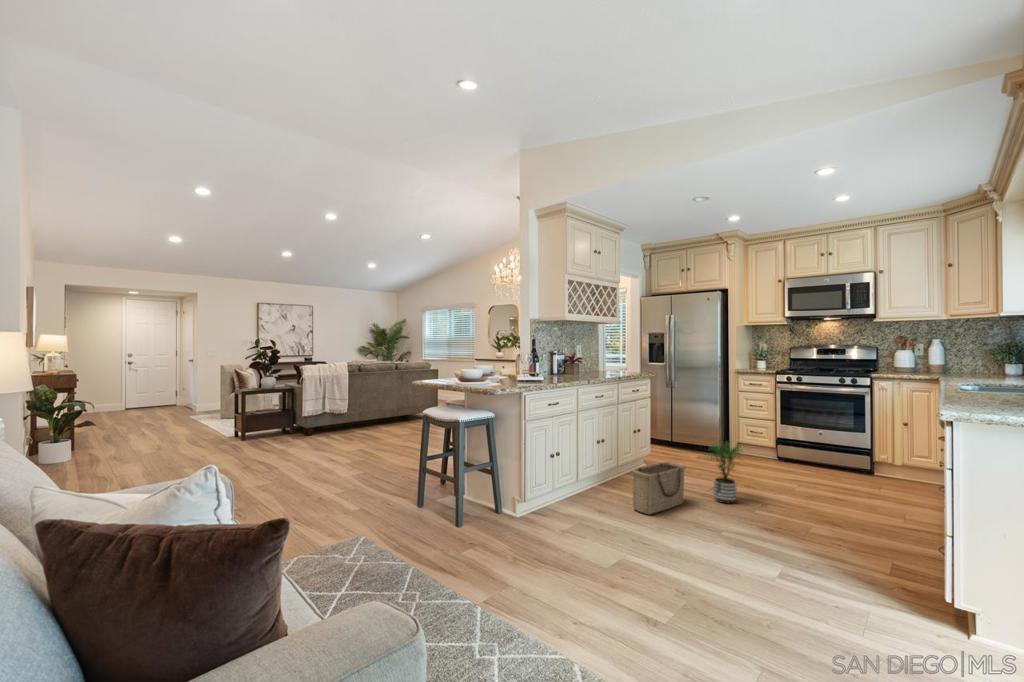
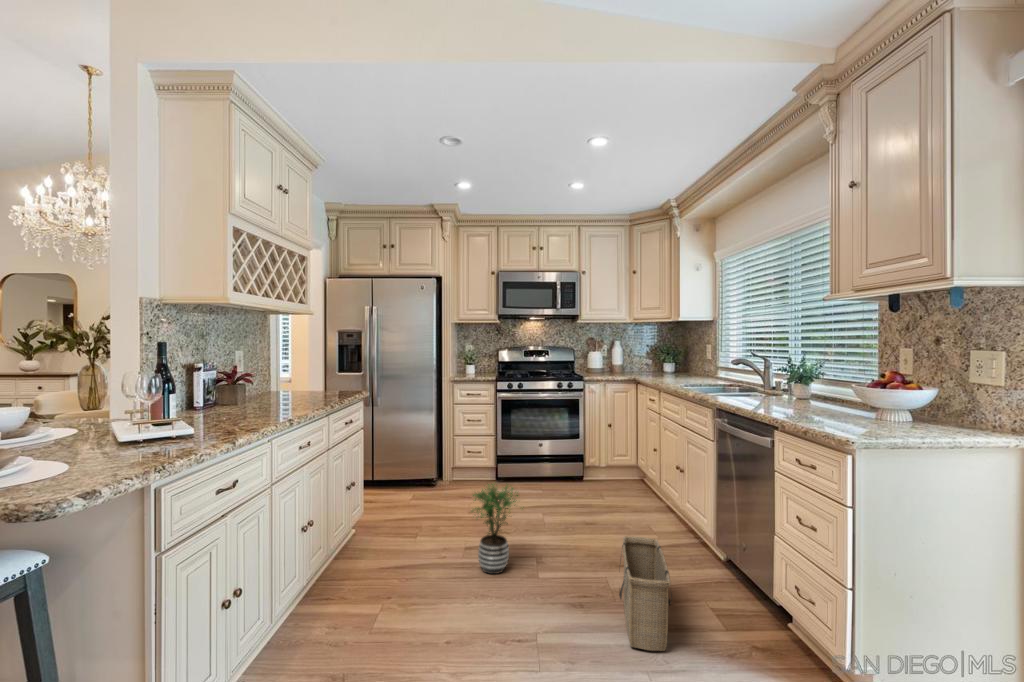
basket: present [632,462,686,514] -> present [619,536,672,651]

